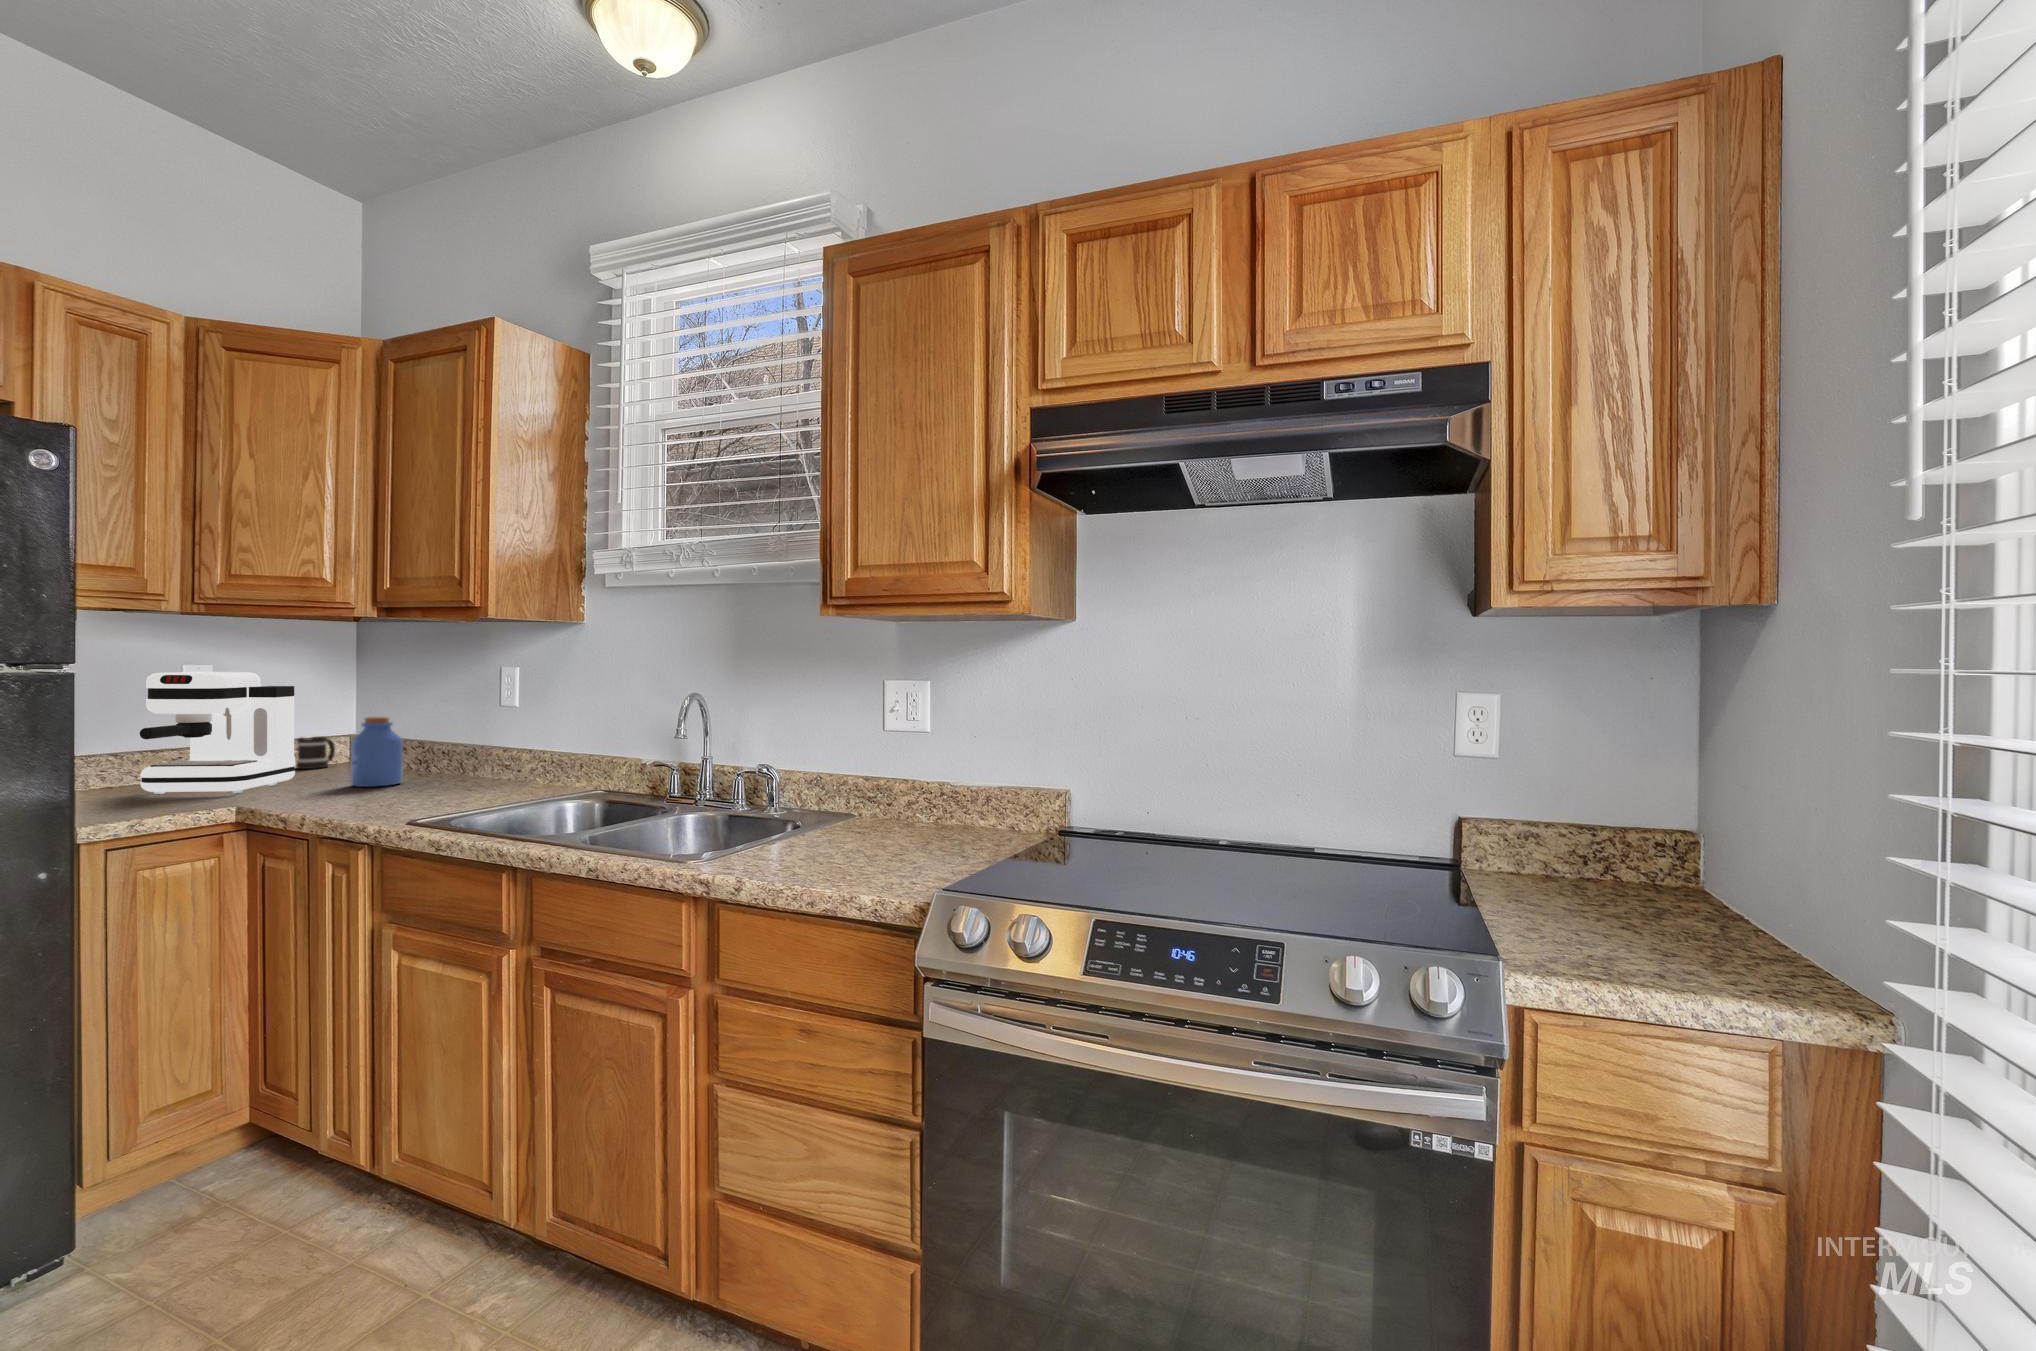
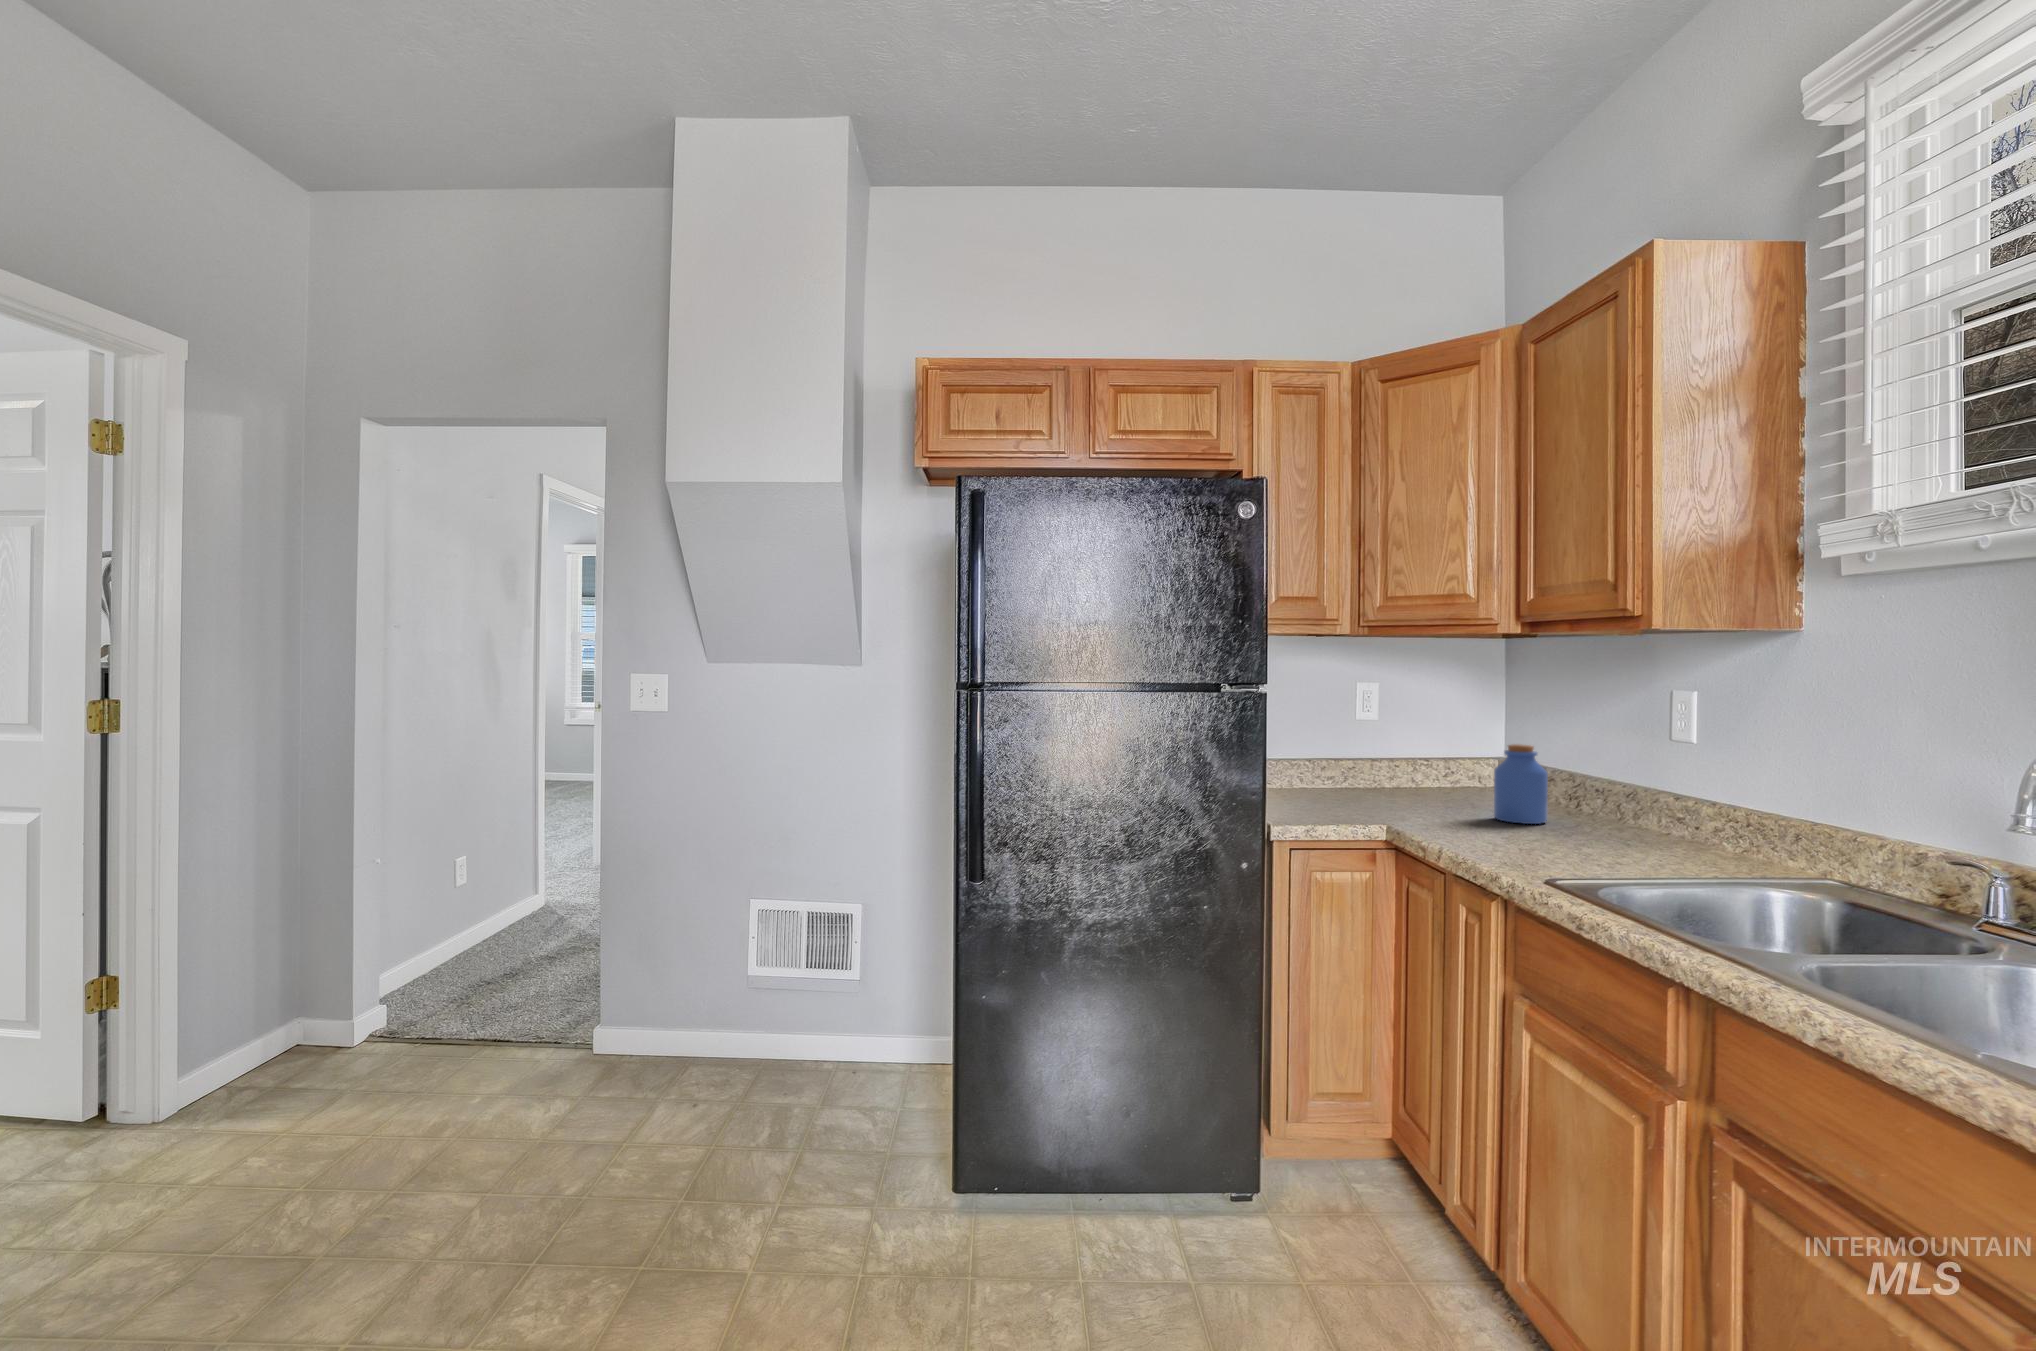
coffee maker: present [140,672,295,794] -> none [1322,692,1444,811]
mug: present [296,737,335,769] -> none [1448,759,1484,792]

